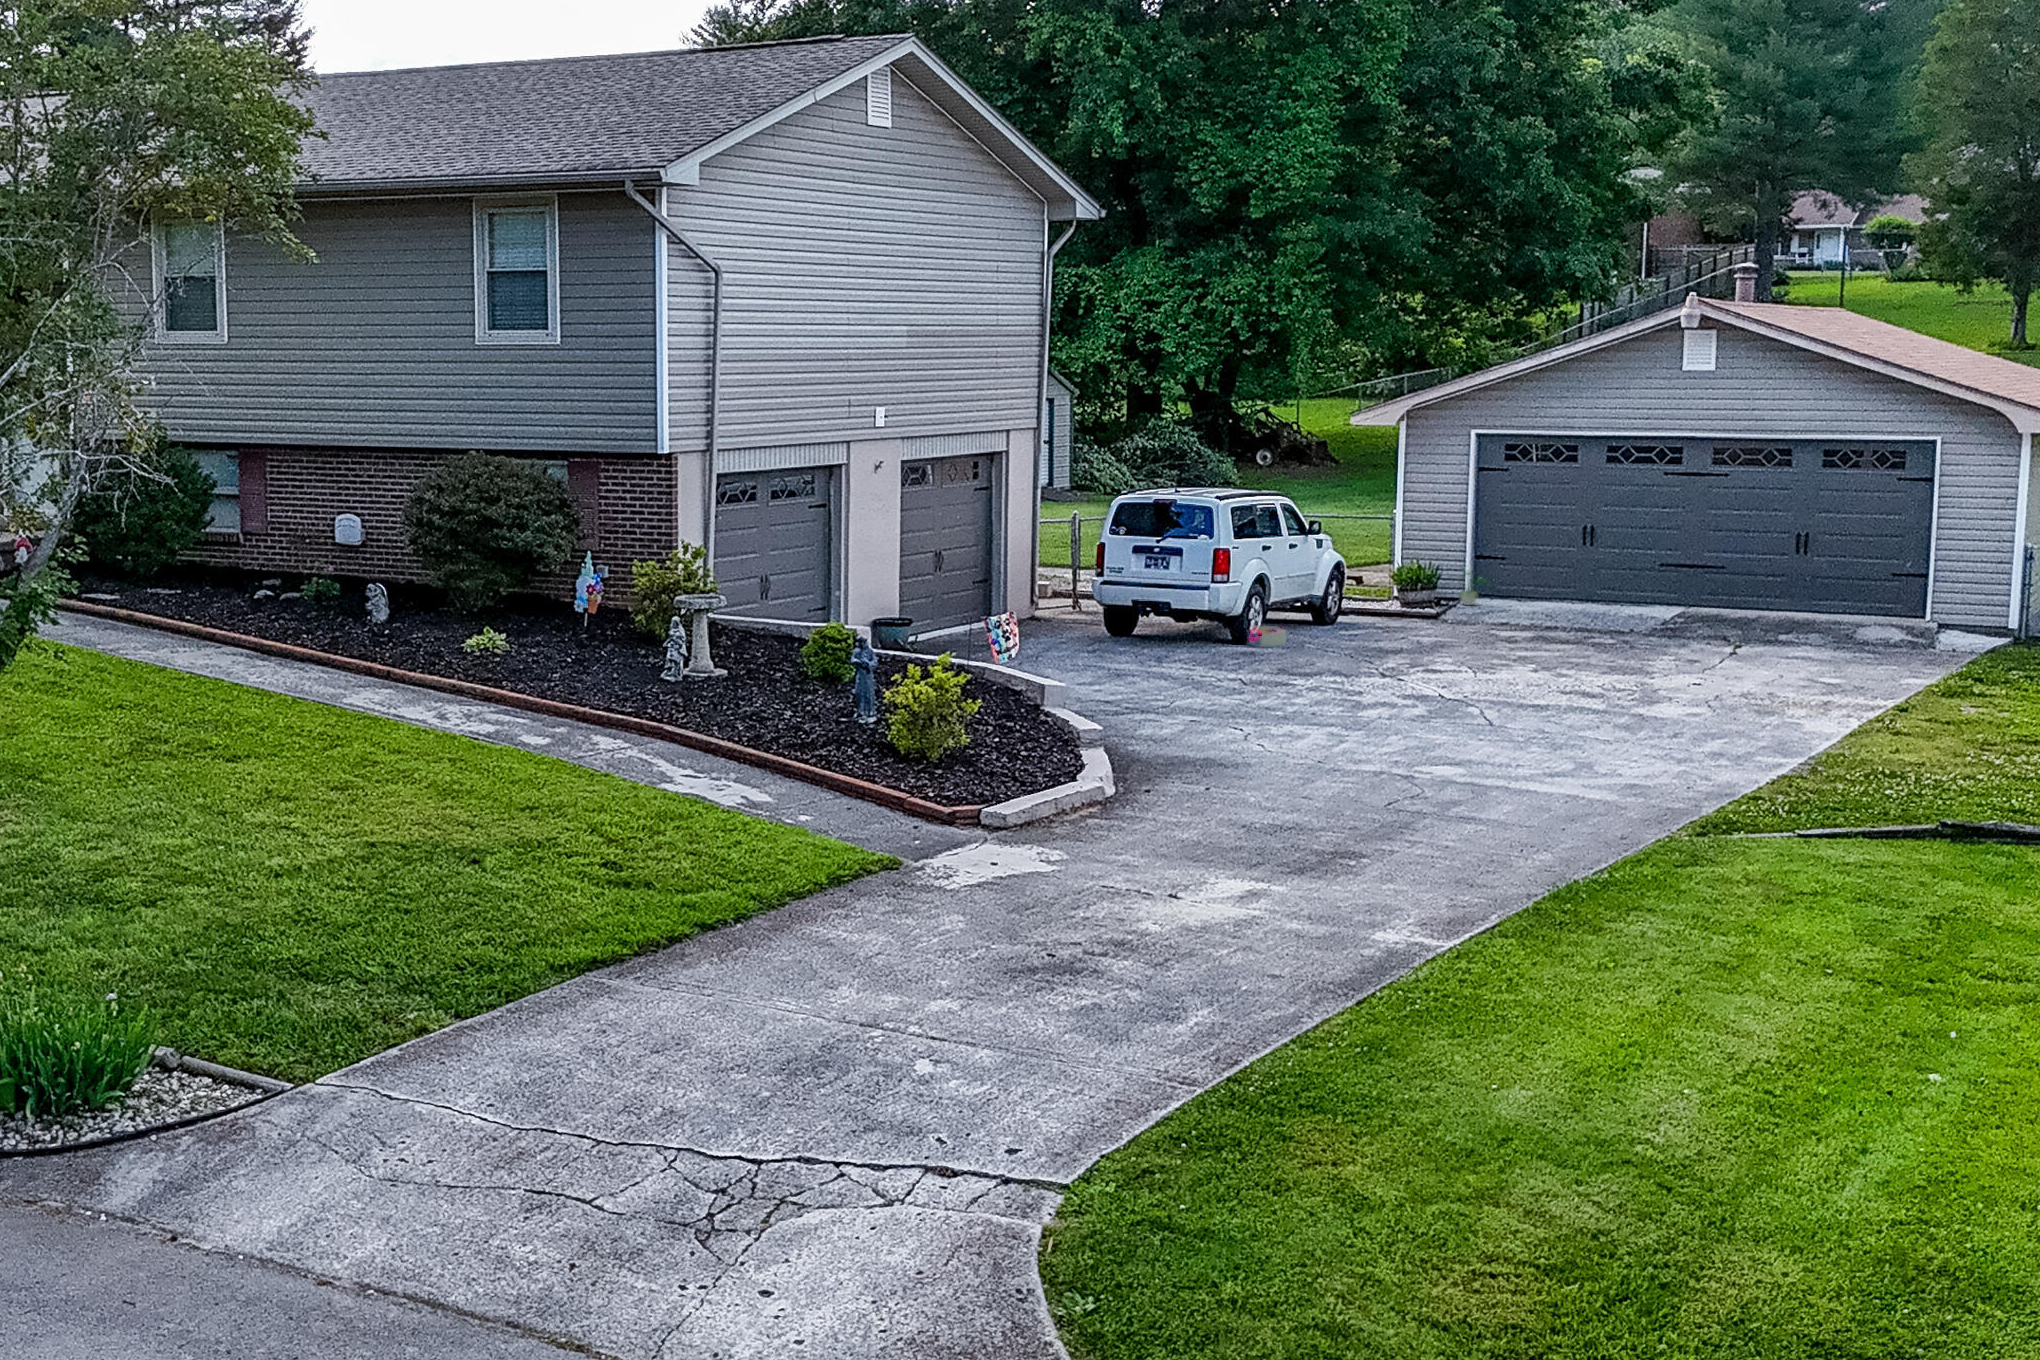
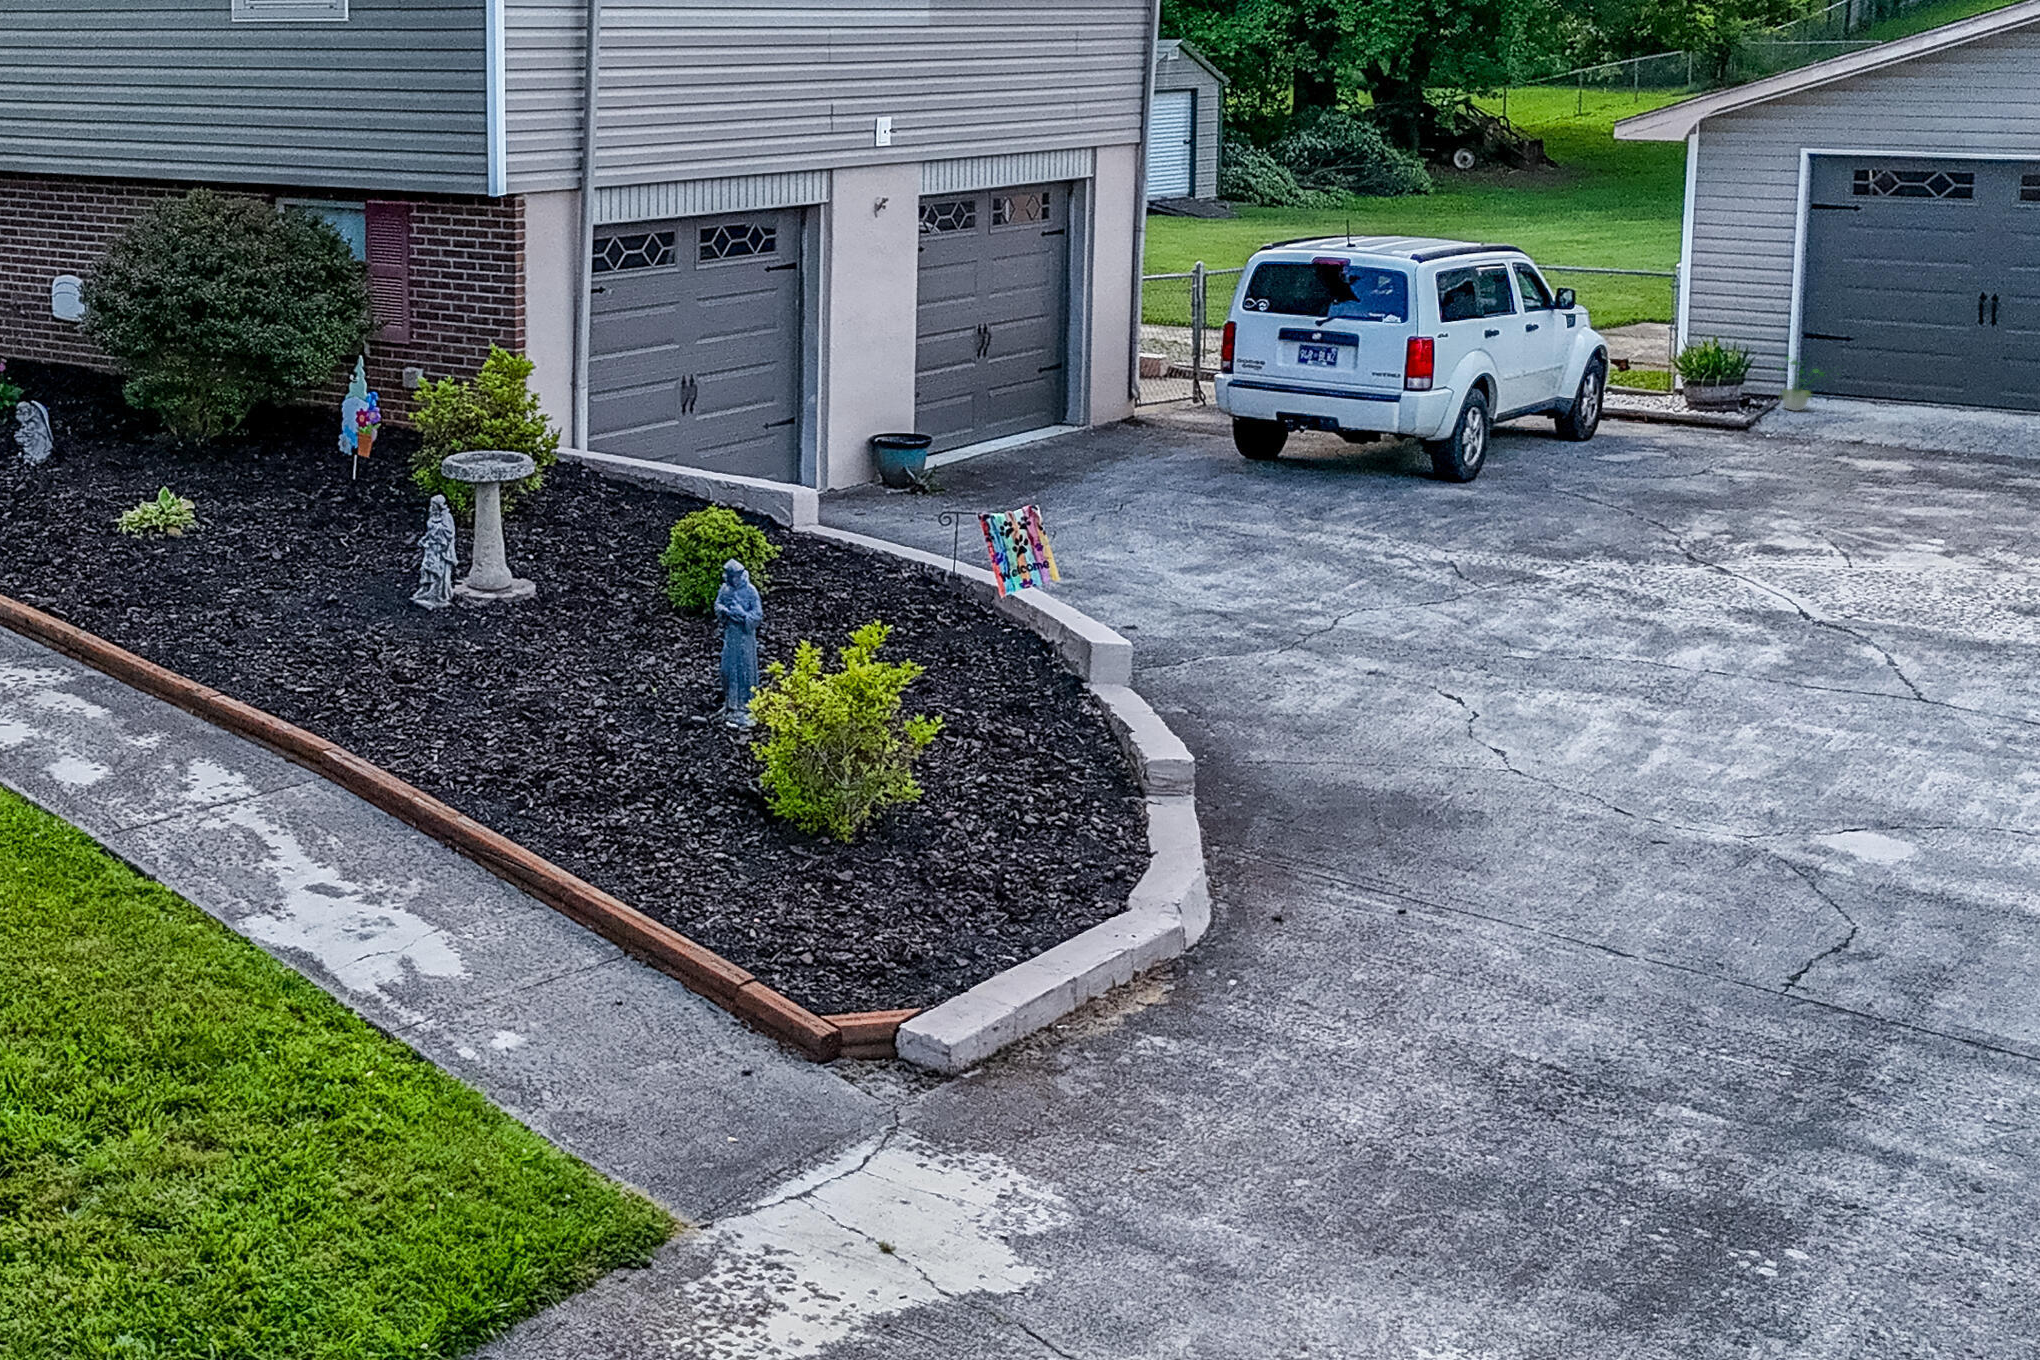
storage bin: present [1248,625,1287,647] -> none [1457,455,1524,494]

